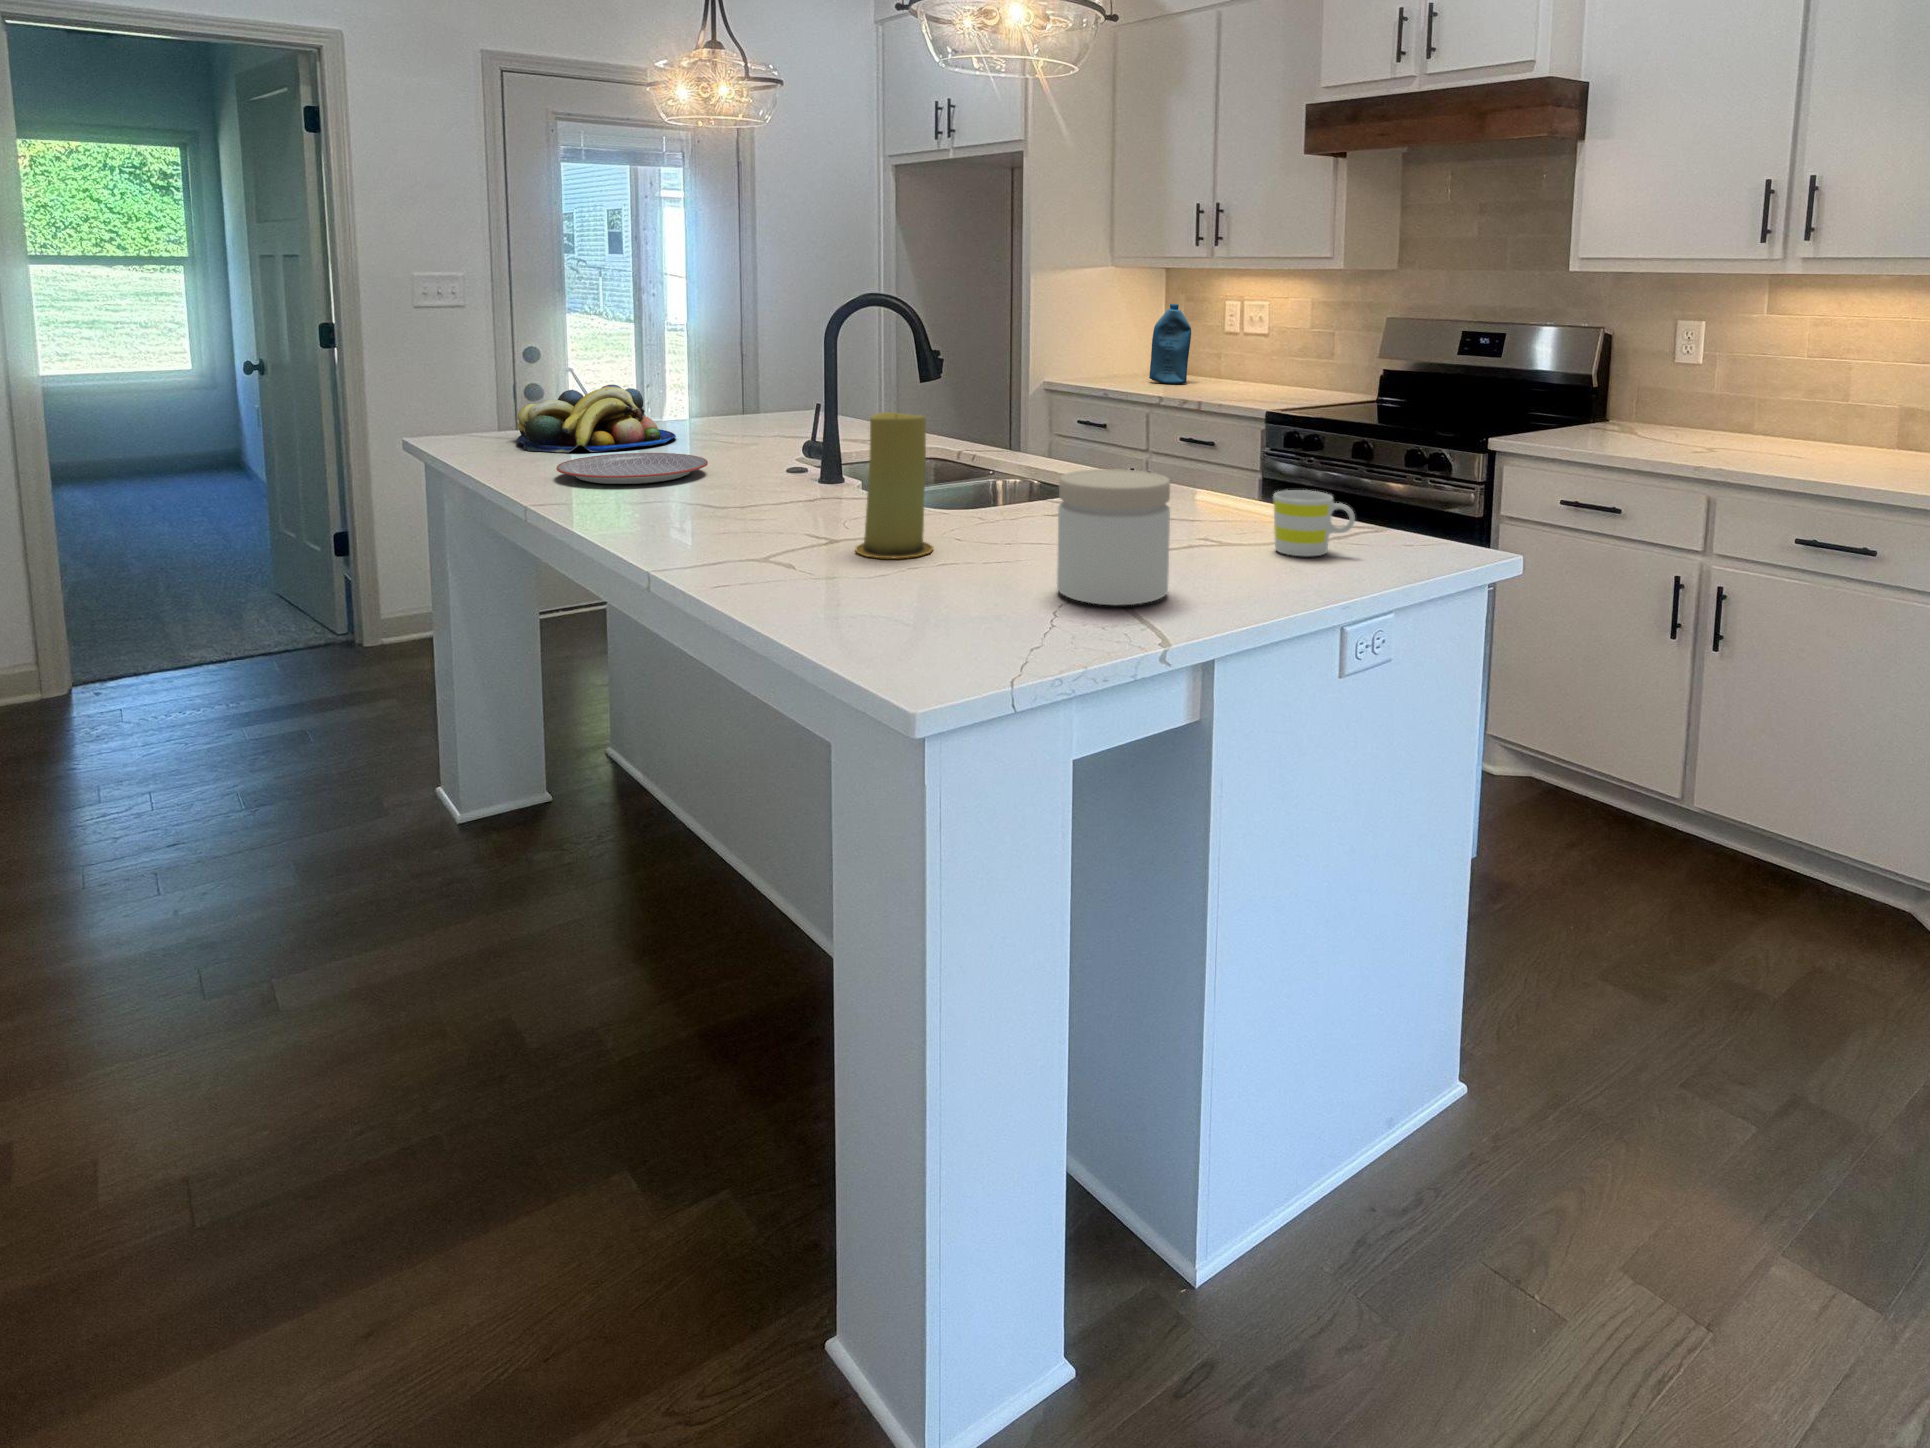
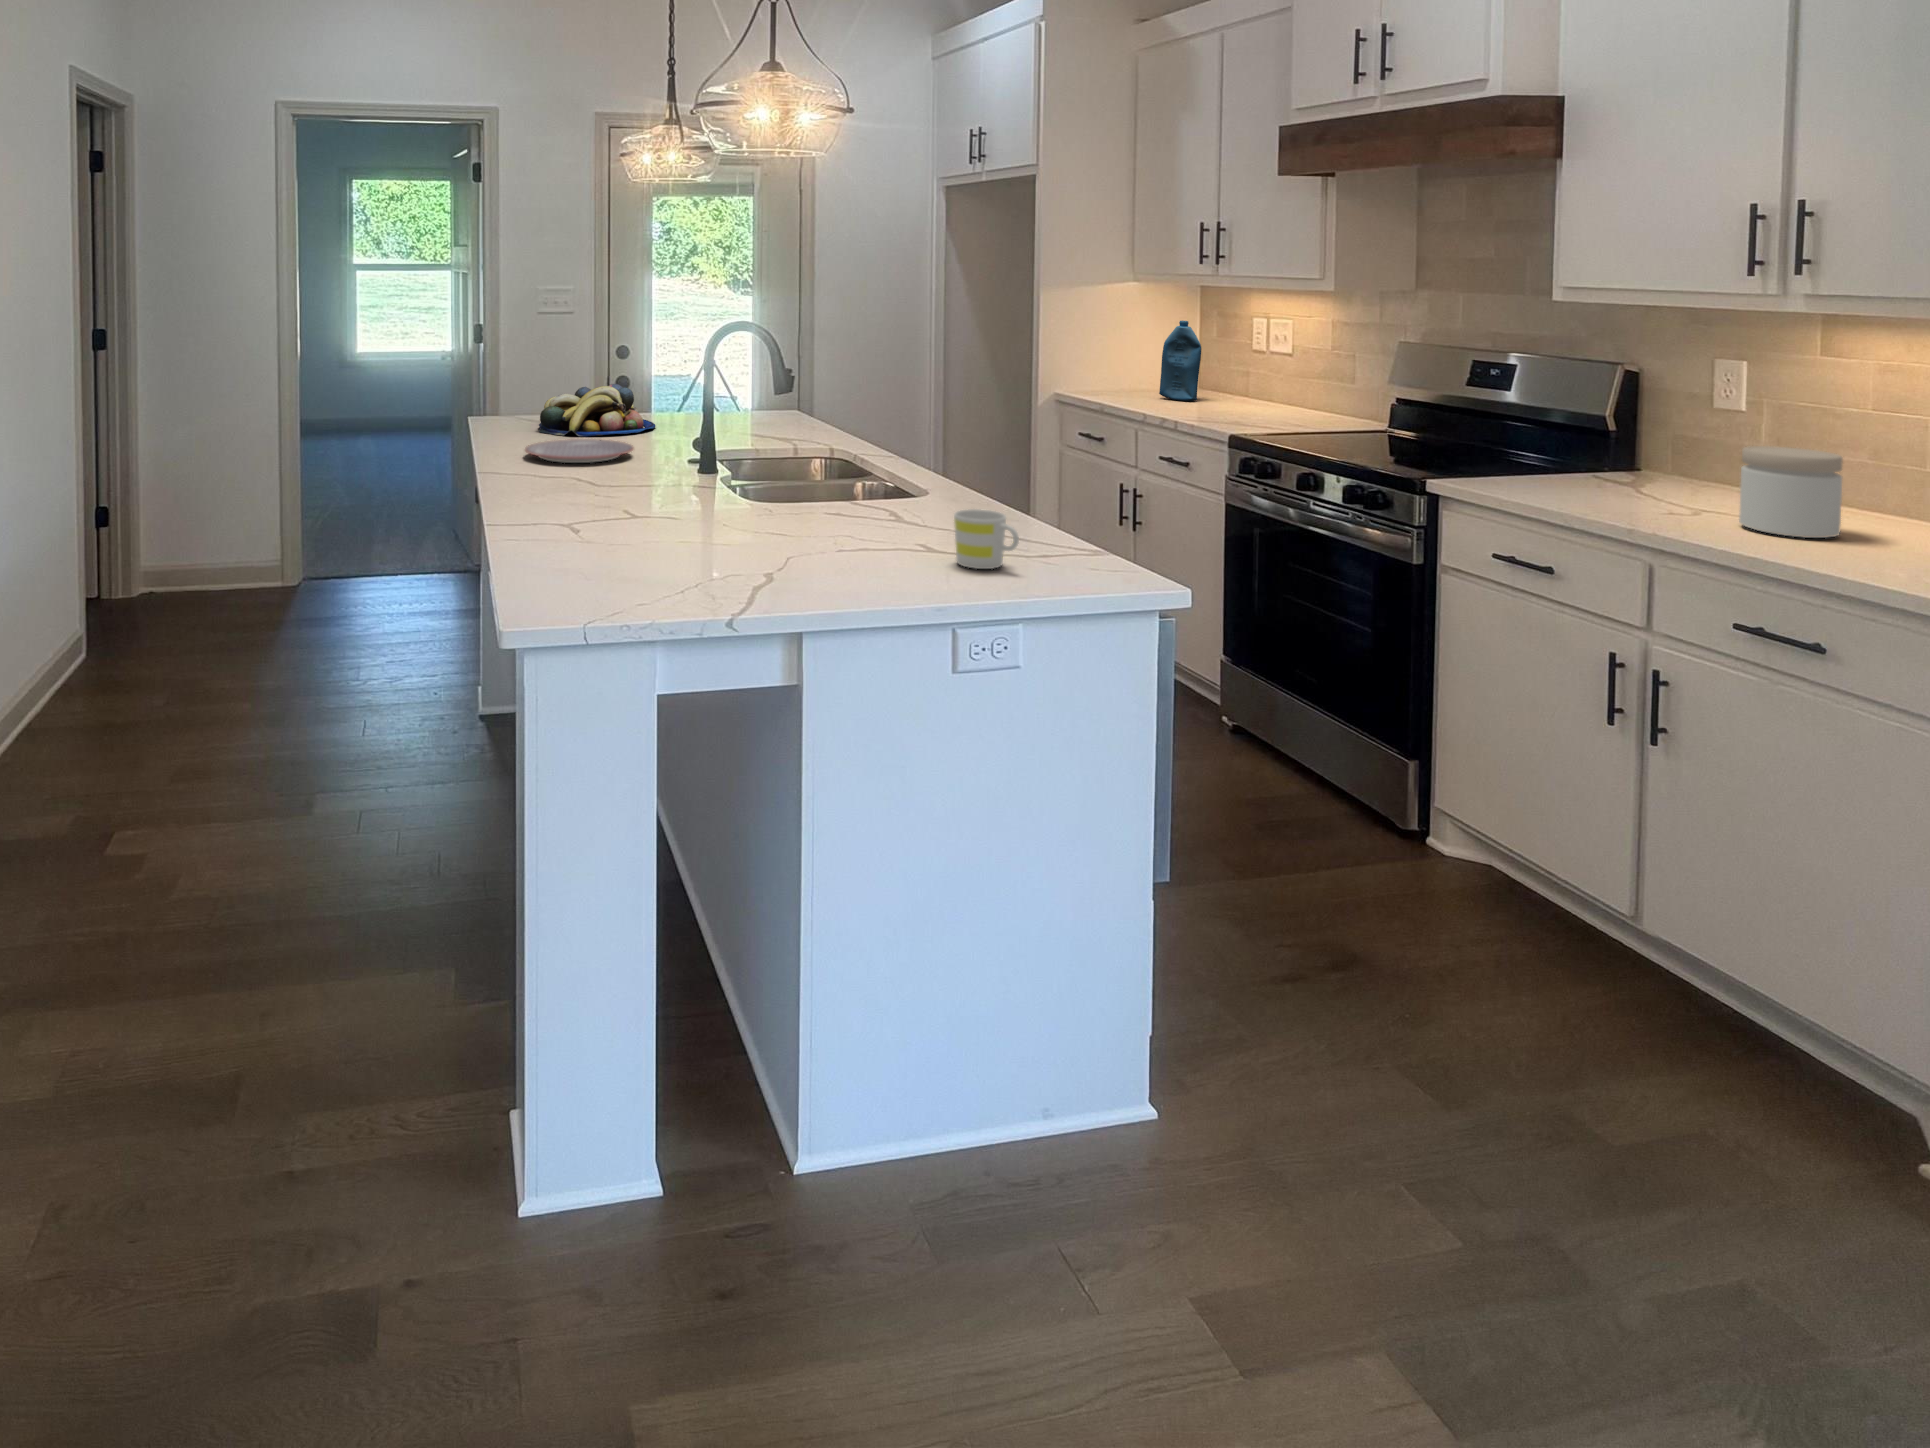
candle: present [856,412,933,558] -> none [633,422,693,535]
jar: present [1057,469,1170,605] -> present [1739,446,1843,538]

